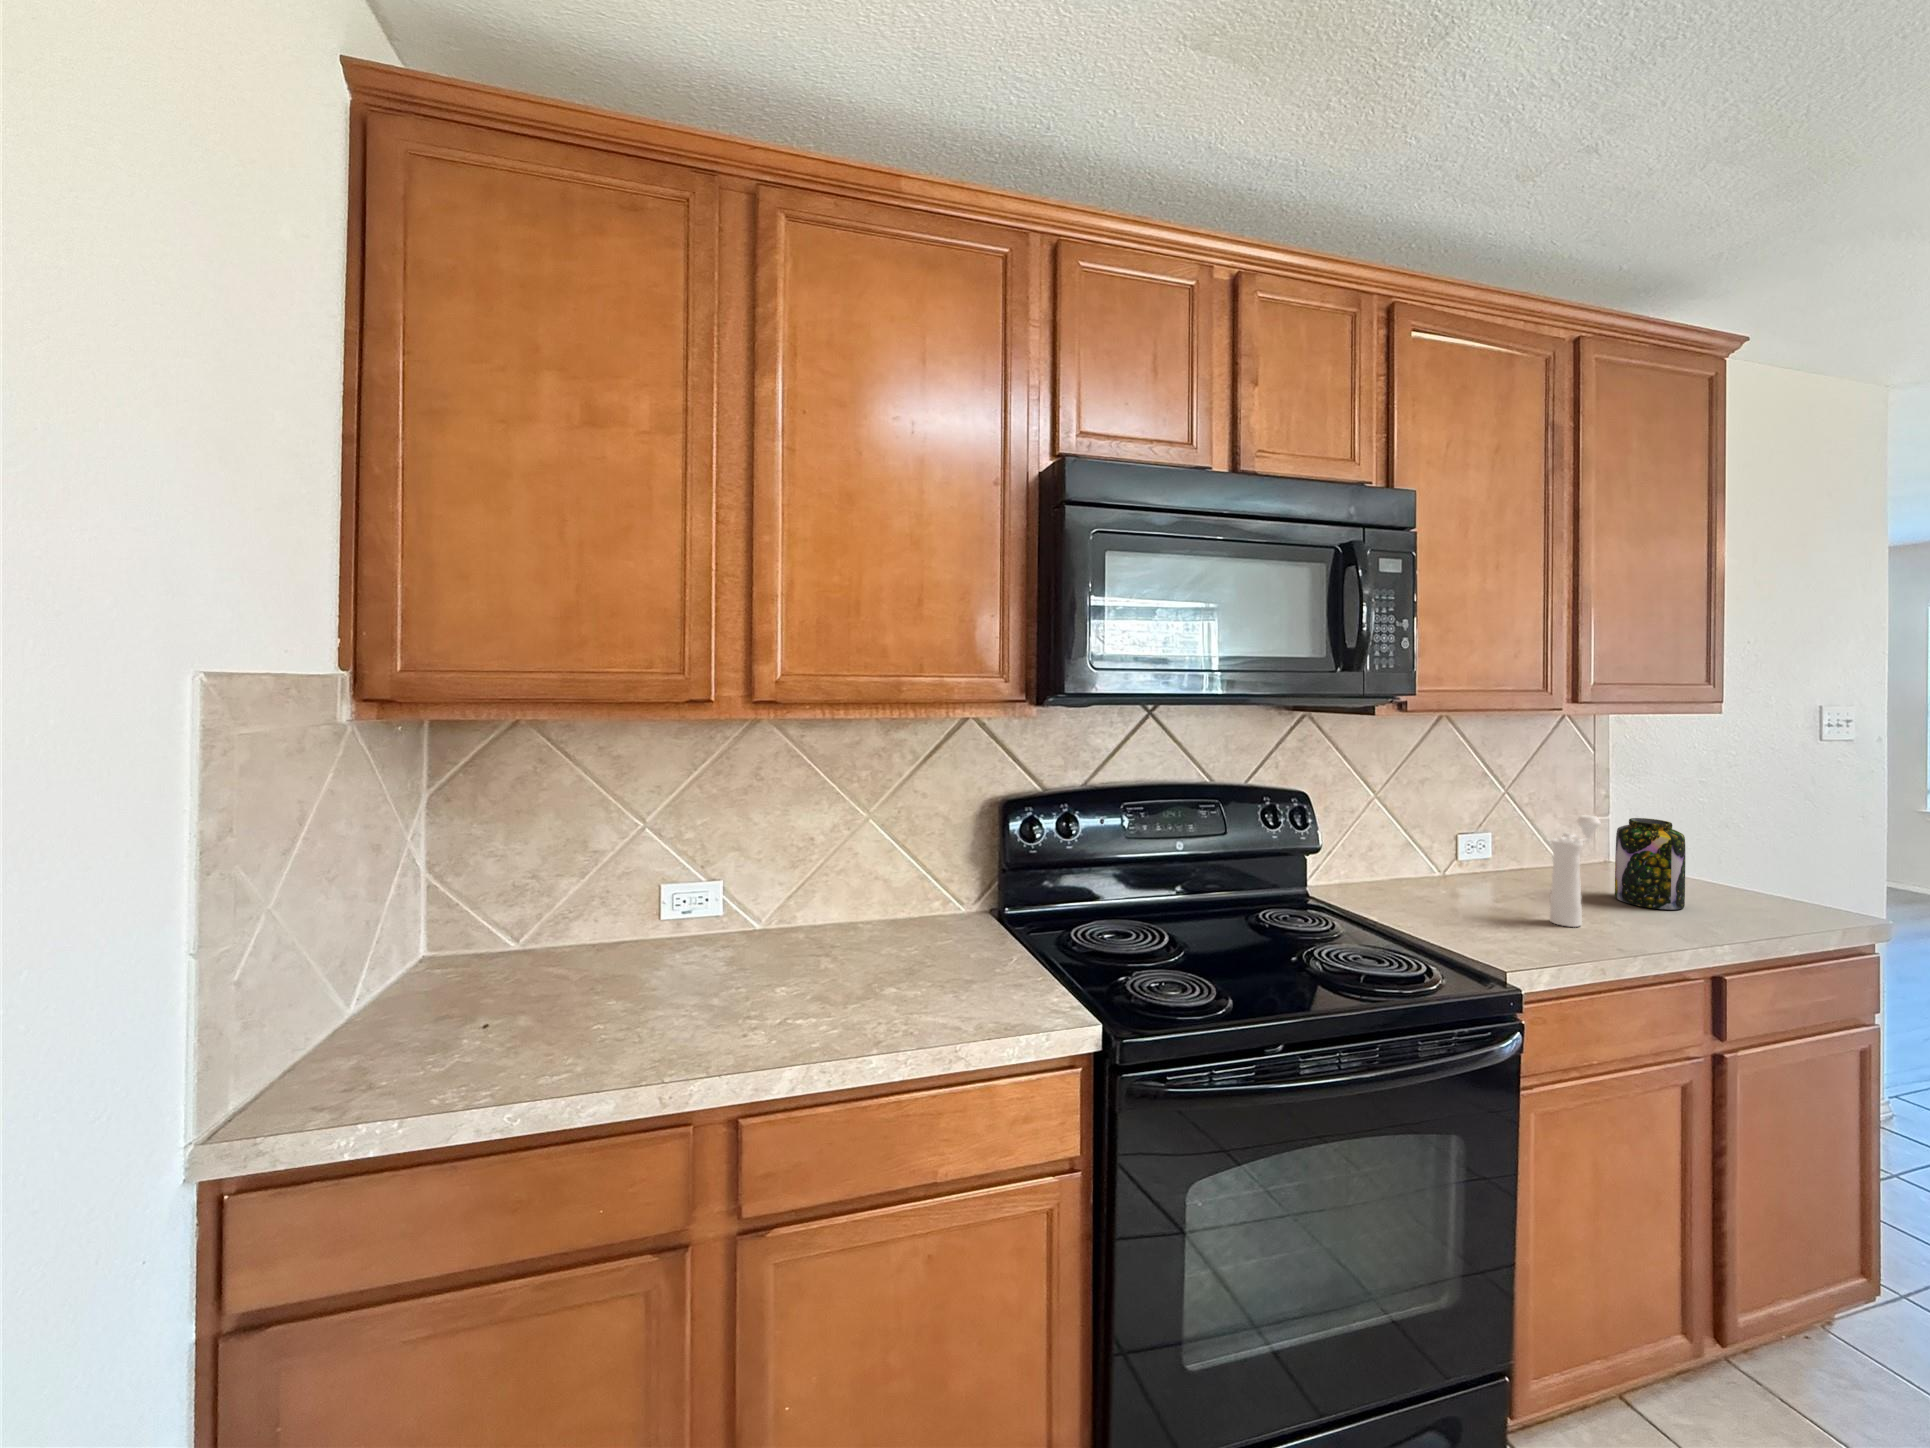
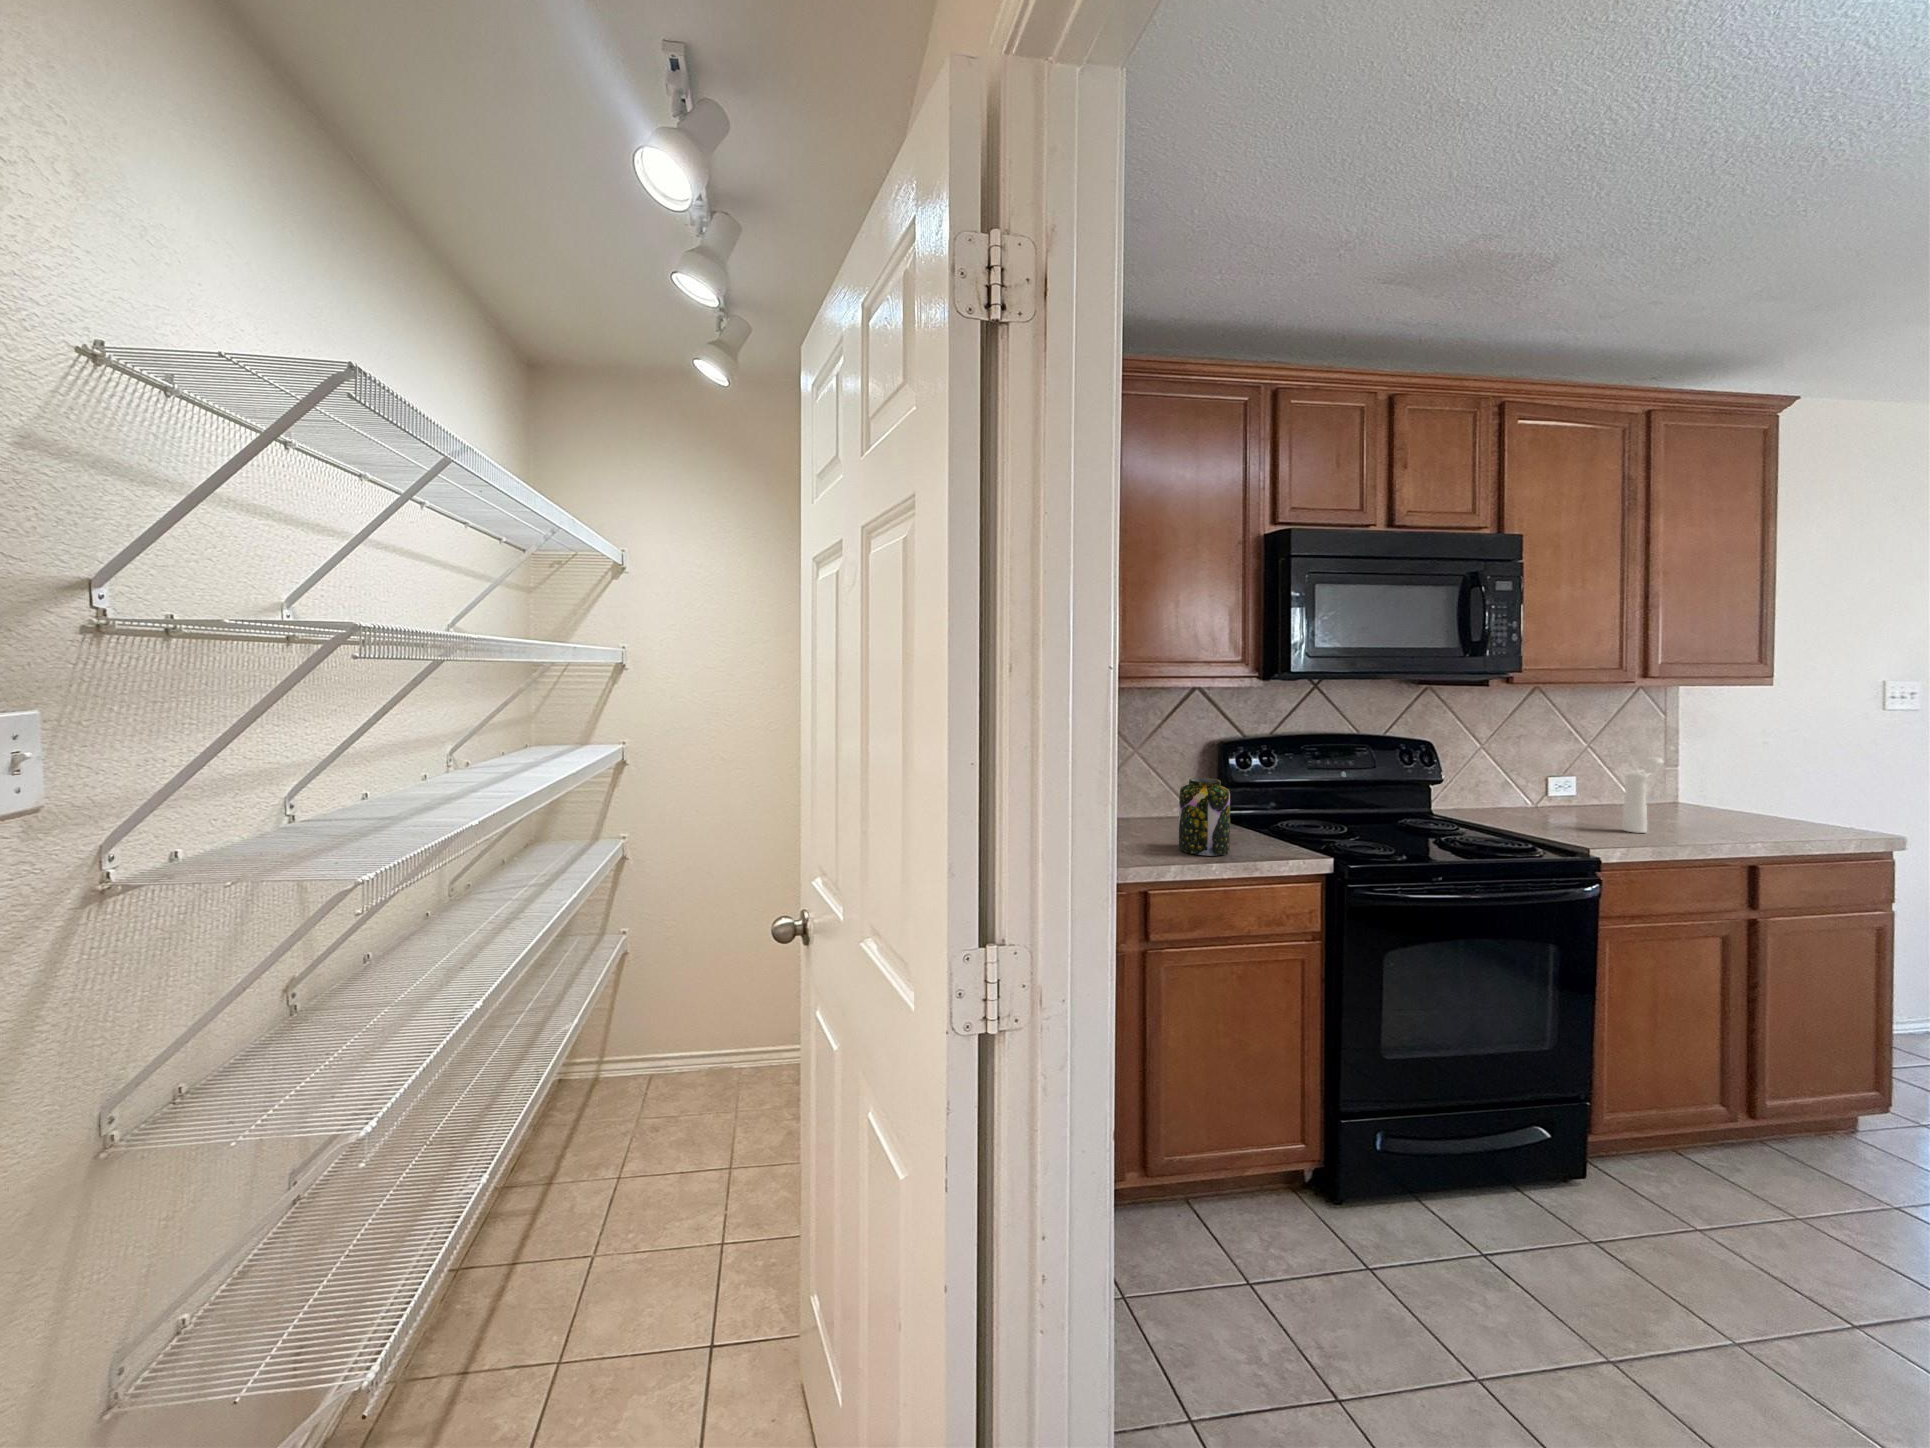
jar: present [1615,818,1685,910] -> present [1179,778,1230,856]

